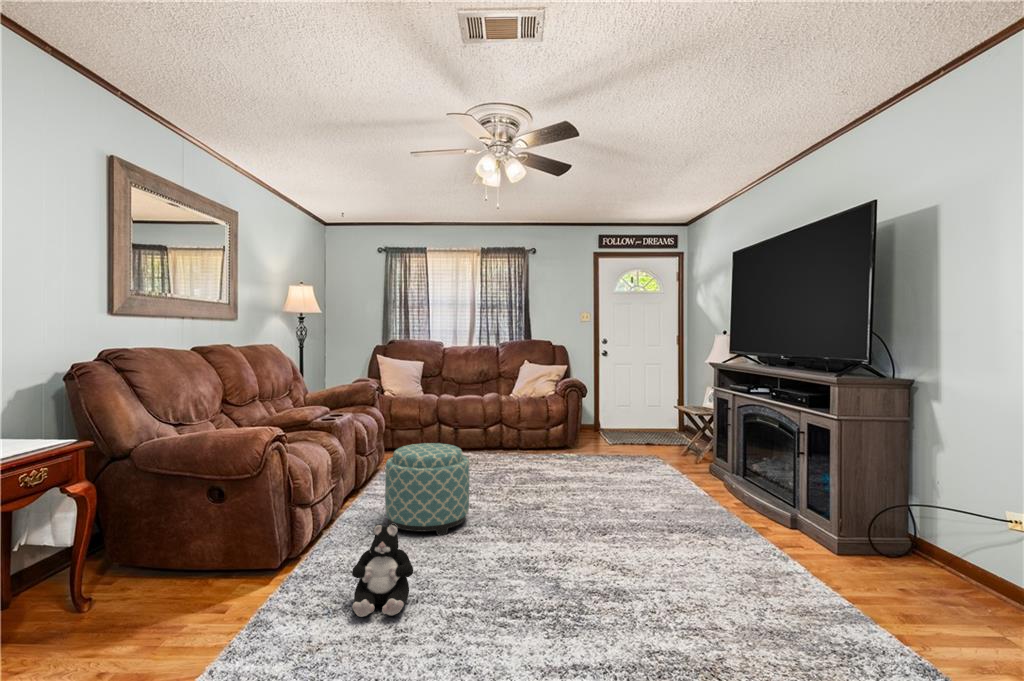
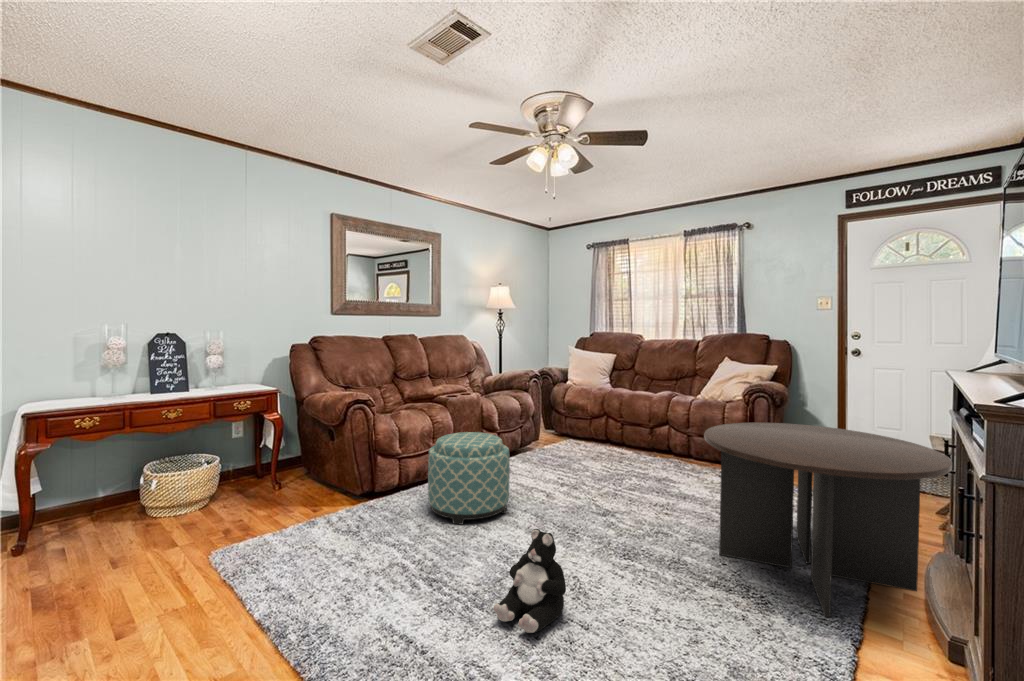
coffee table: none [618,404,759,516] -> present [704,423,952,617]
plush toy: present [352,524,413,617] -> present [494,529,566,633]

